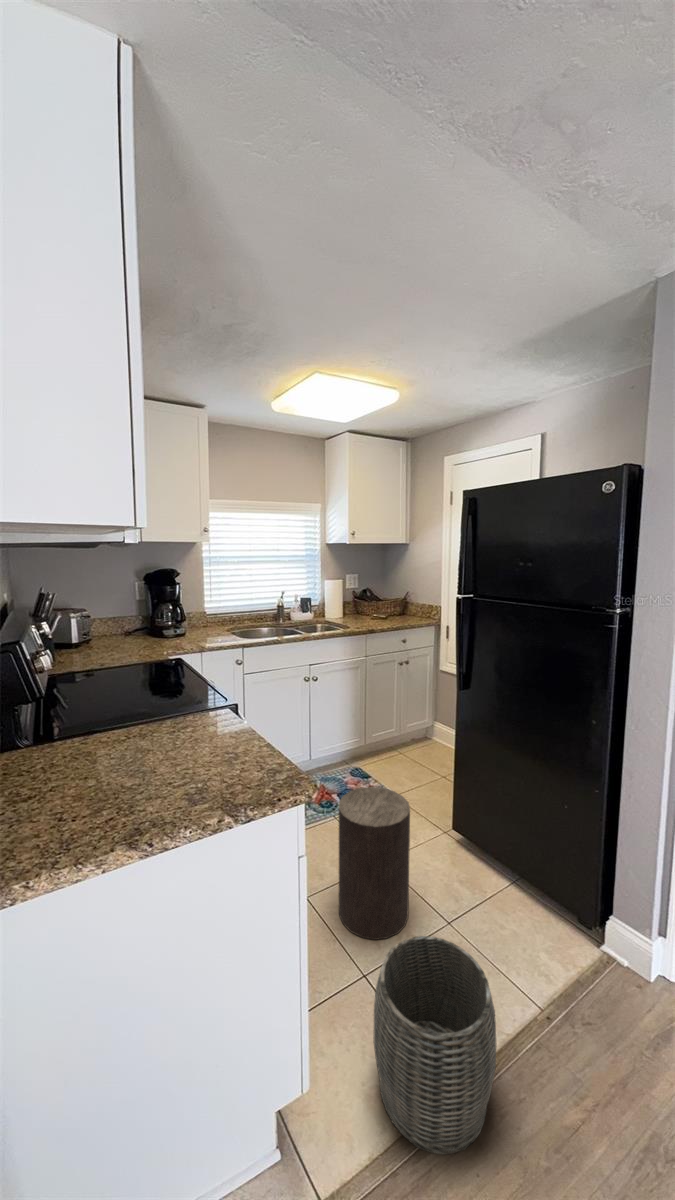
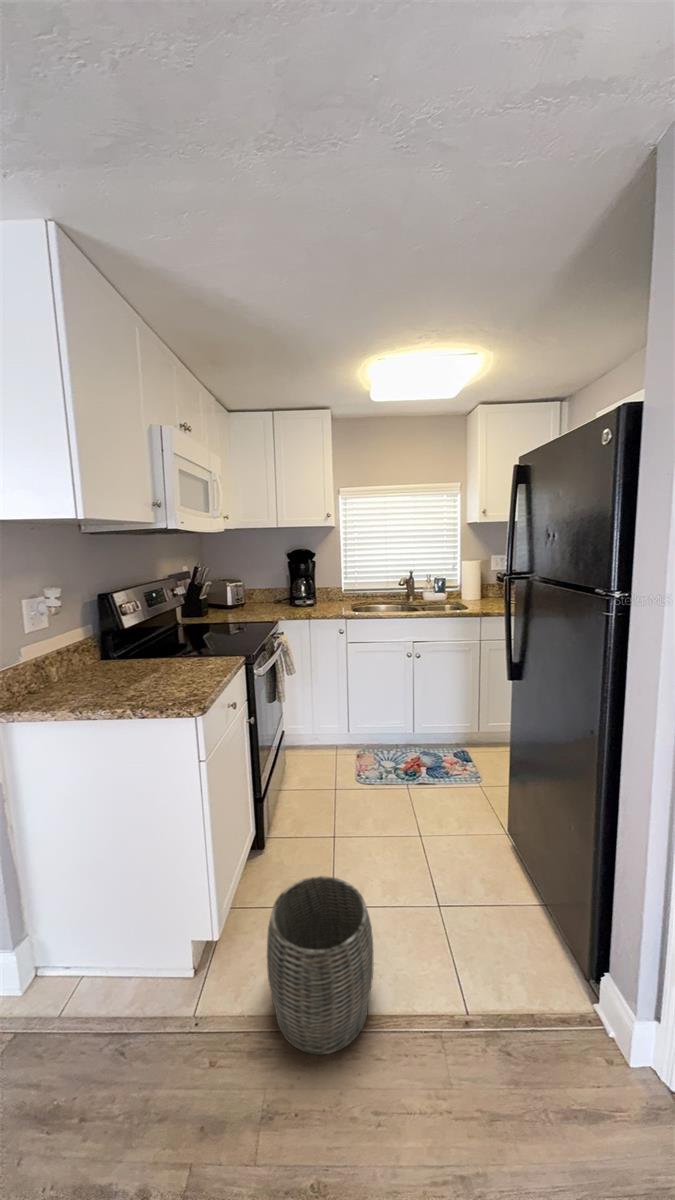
stool: present [339,787,410,940] -> none [347,755,415,894]

